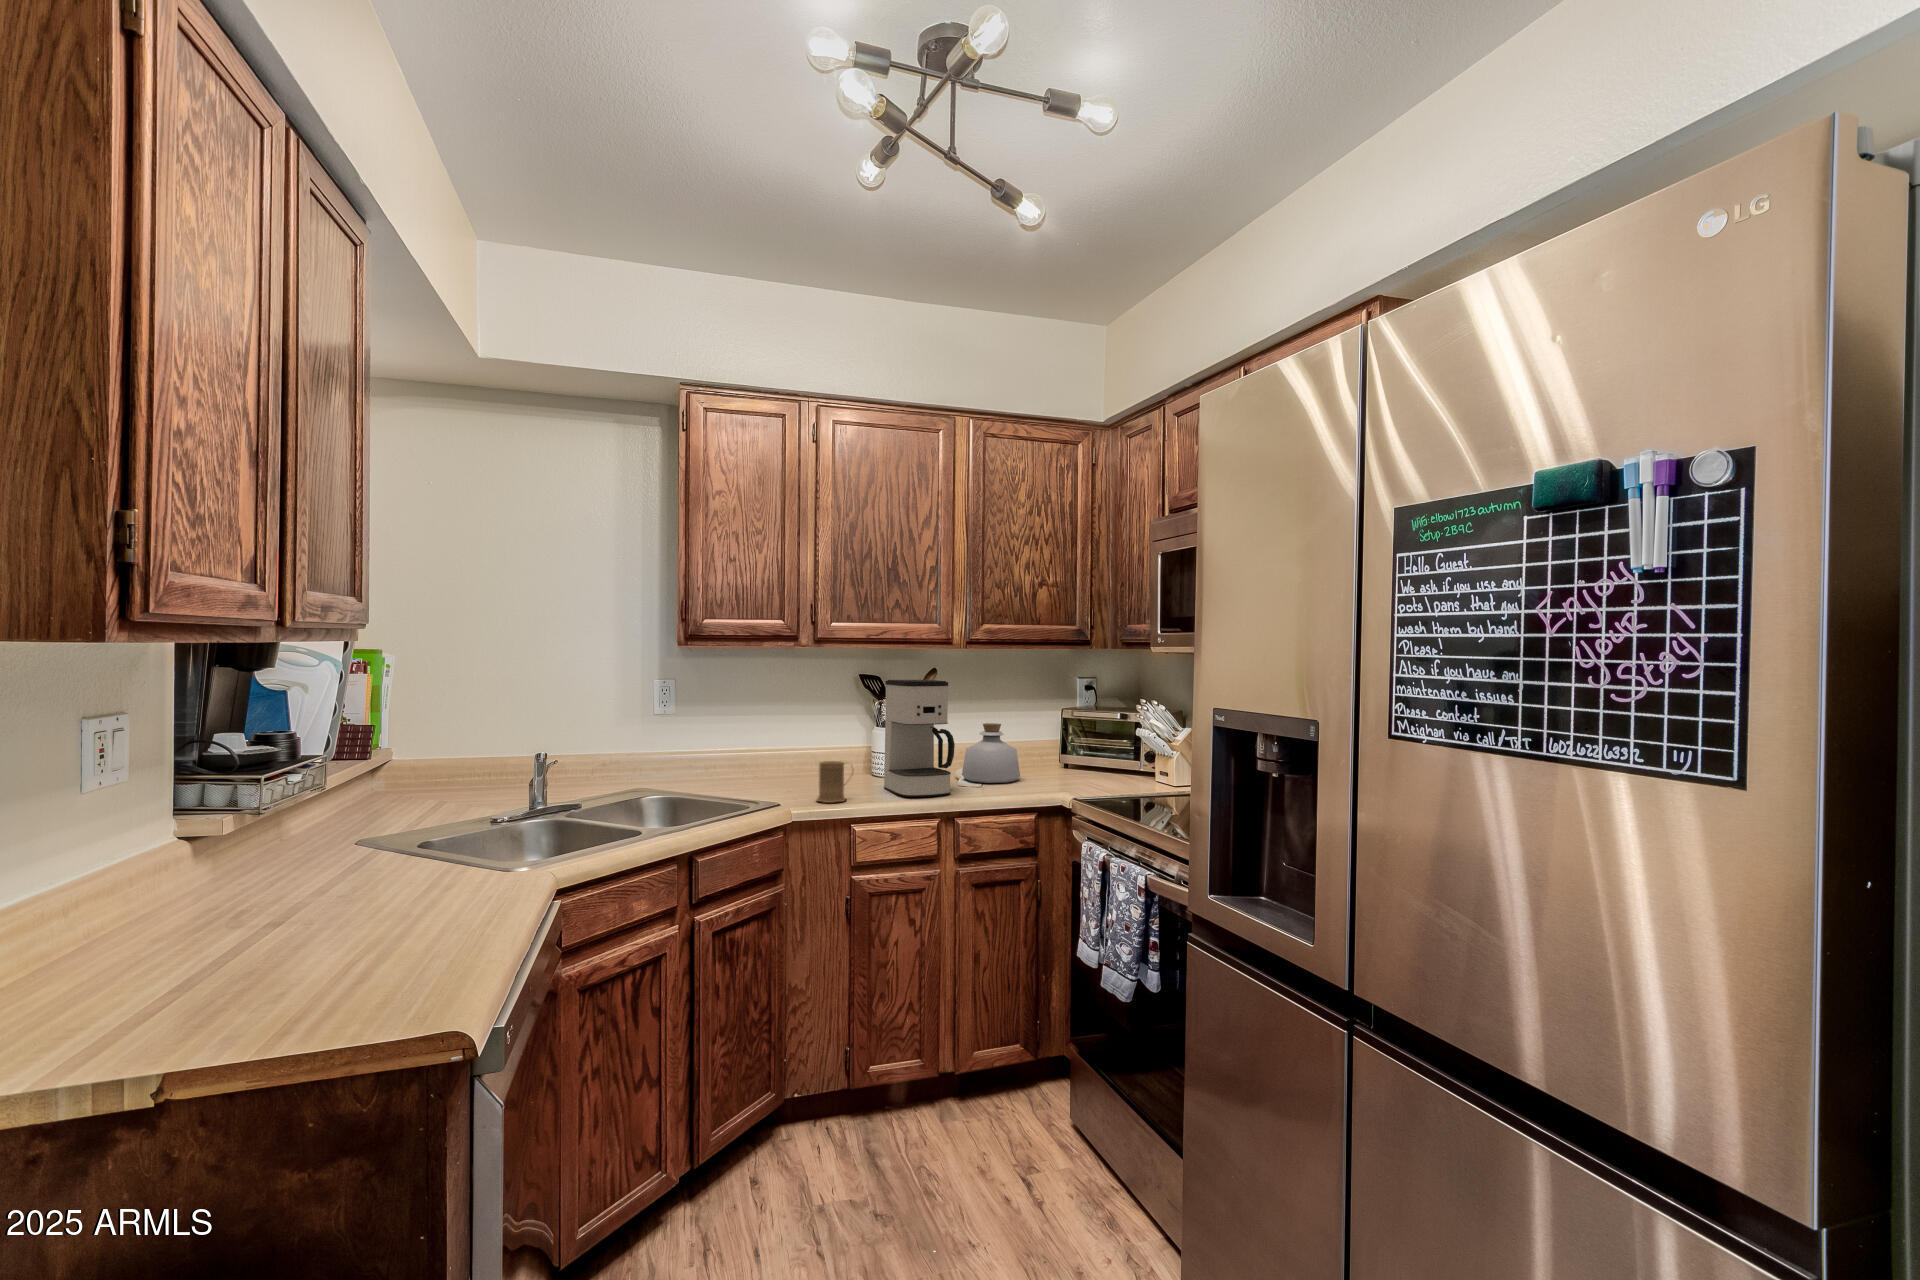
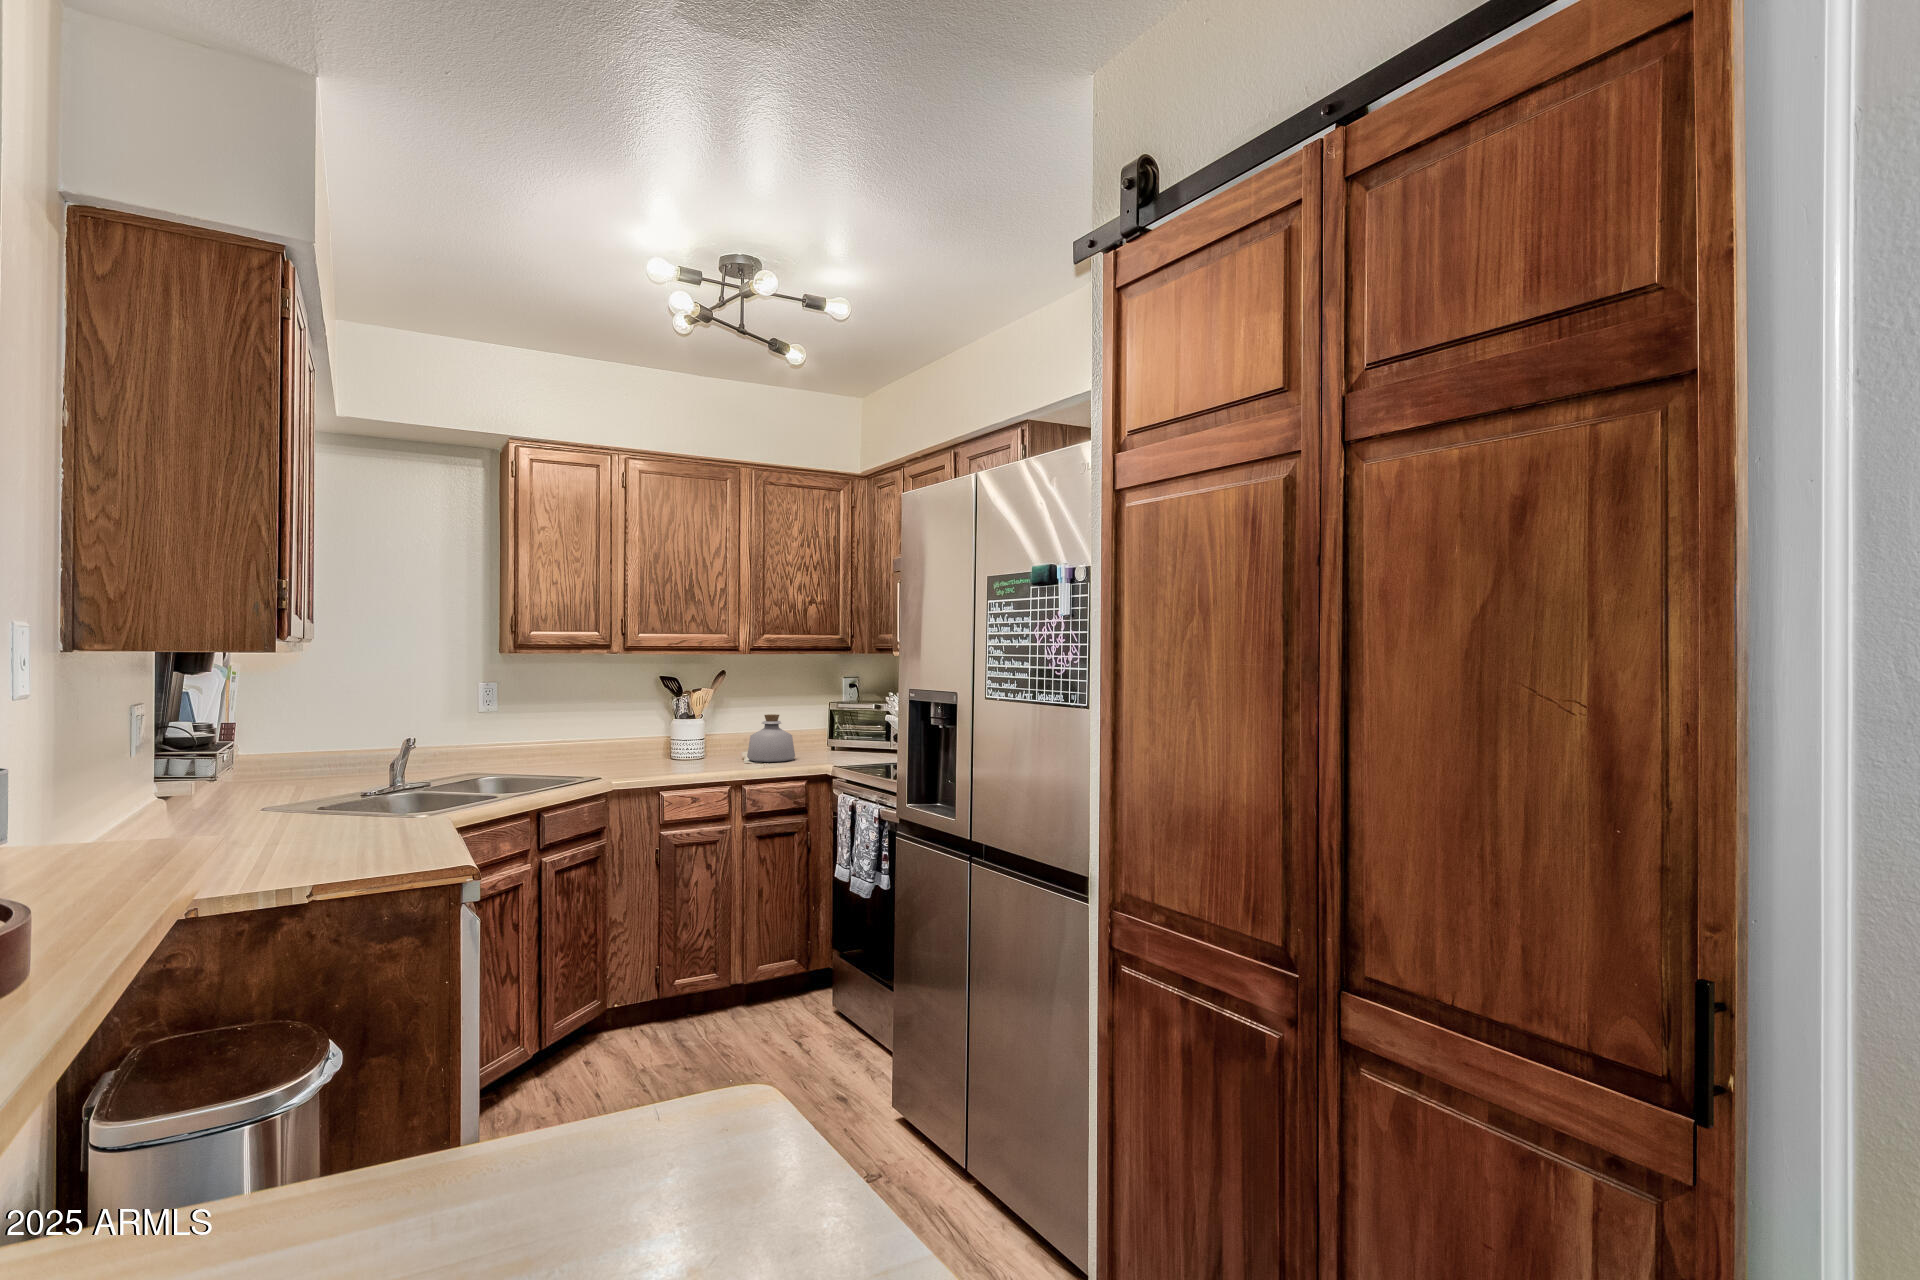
coffee maker: present [884,680,955,797] -> none [682,679,741,772]
mug: present [817,761,846,803] -> none [628,745,659,777]

